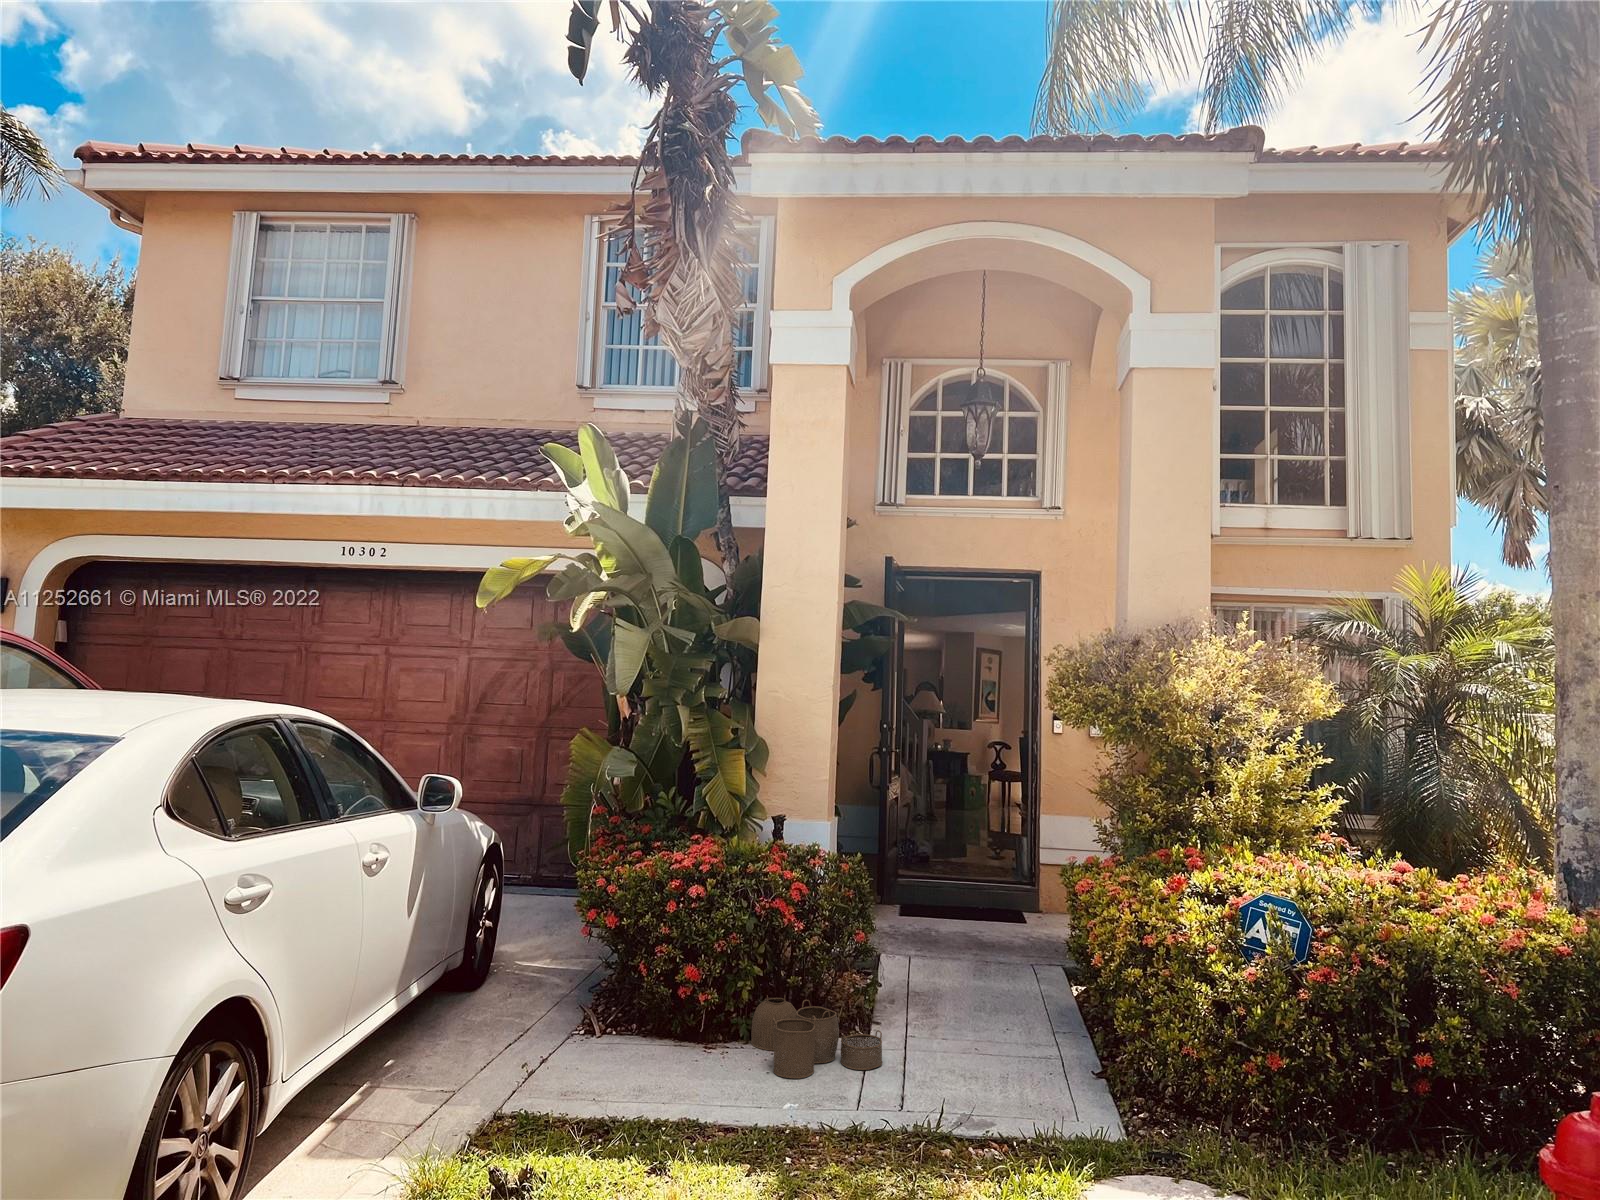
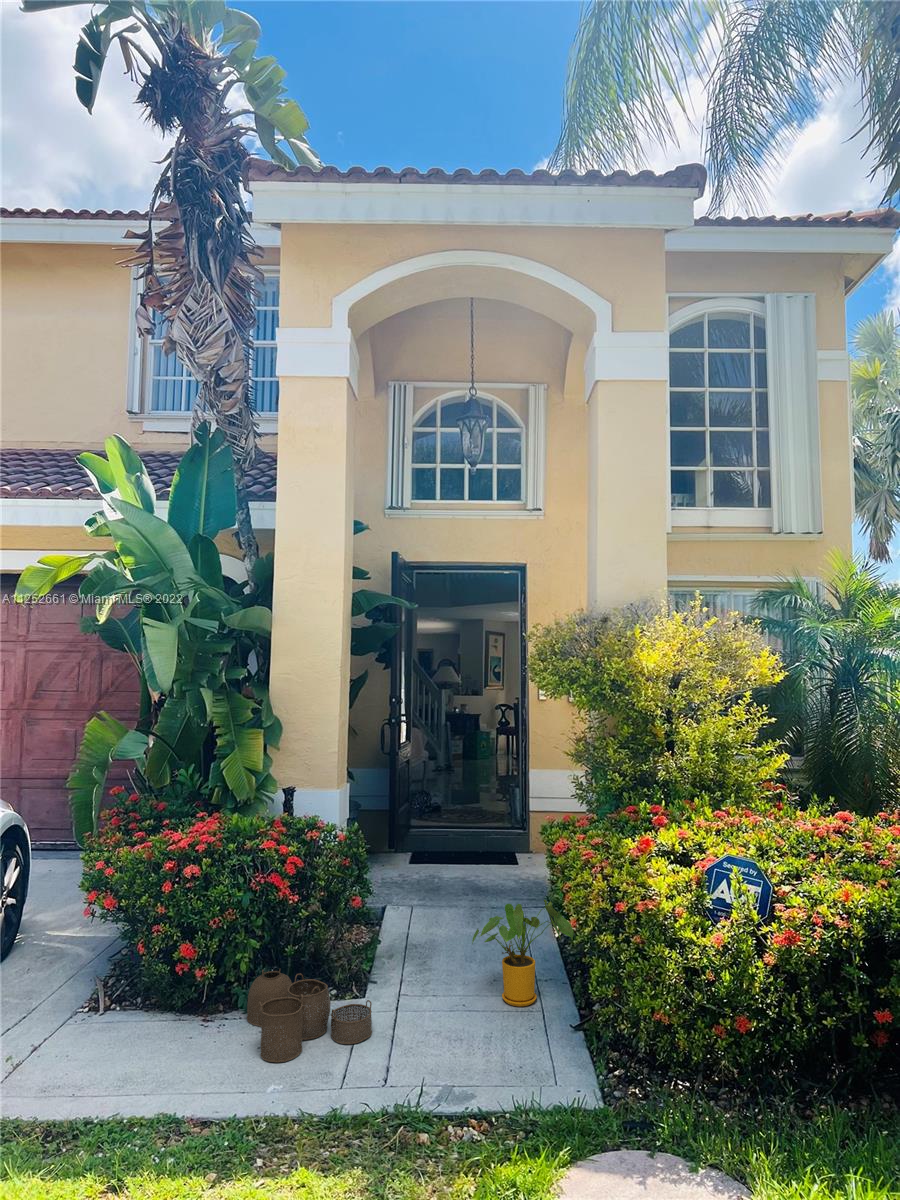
house plant: none [984,944,1096,1053] -> present [472,900,573,1006]

